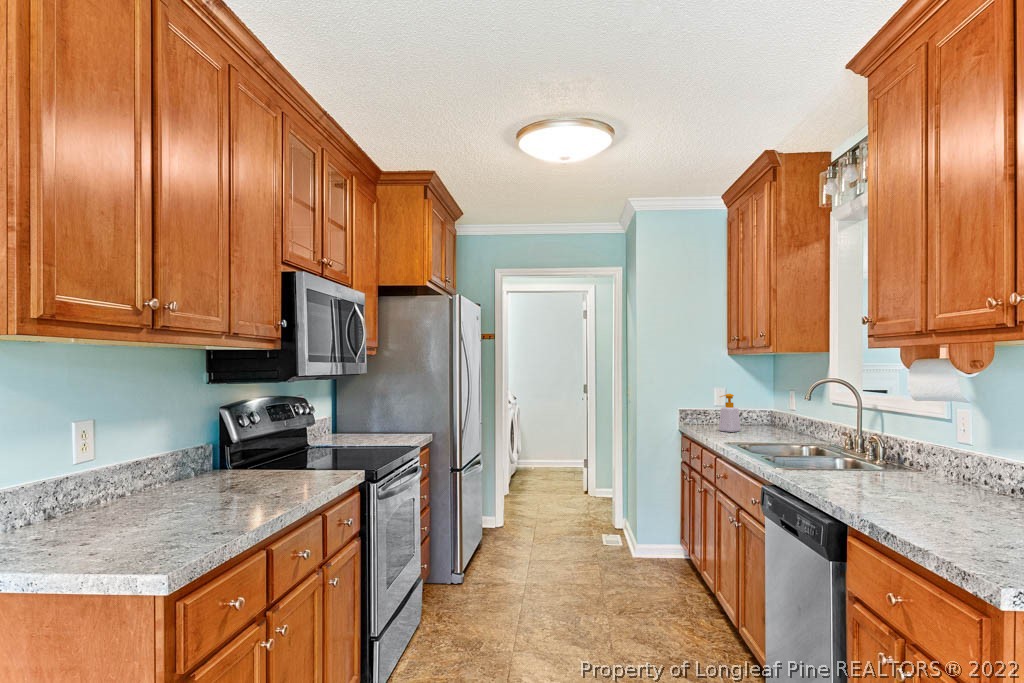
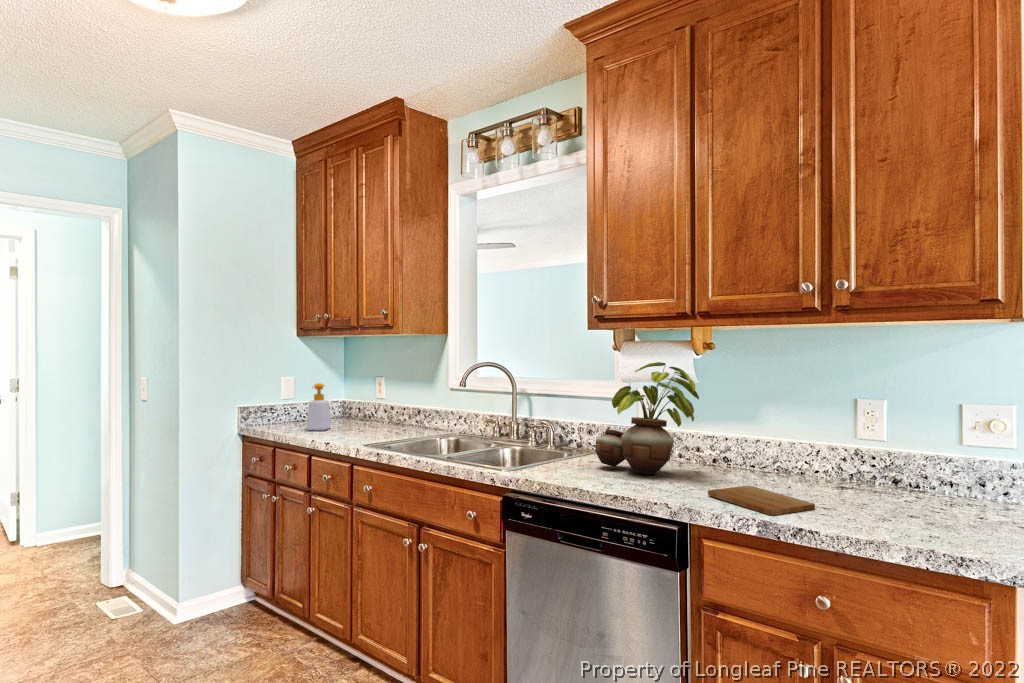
potted plant: none [872,381,976,491] -> present [595,362,699,474]
cutting board: none [908,504,992,535] -> present [708,486,815,515]

